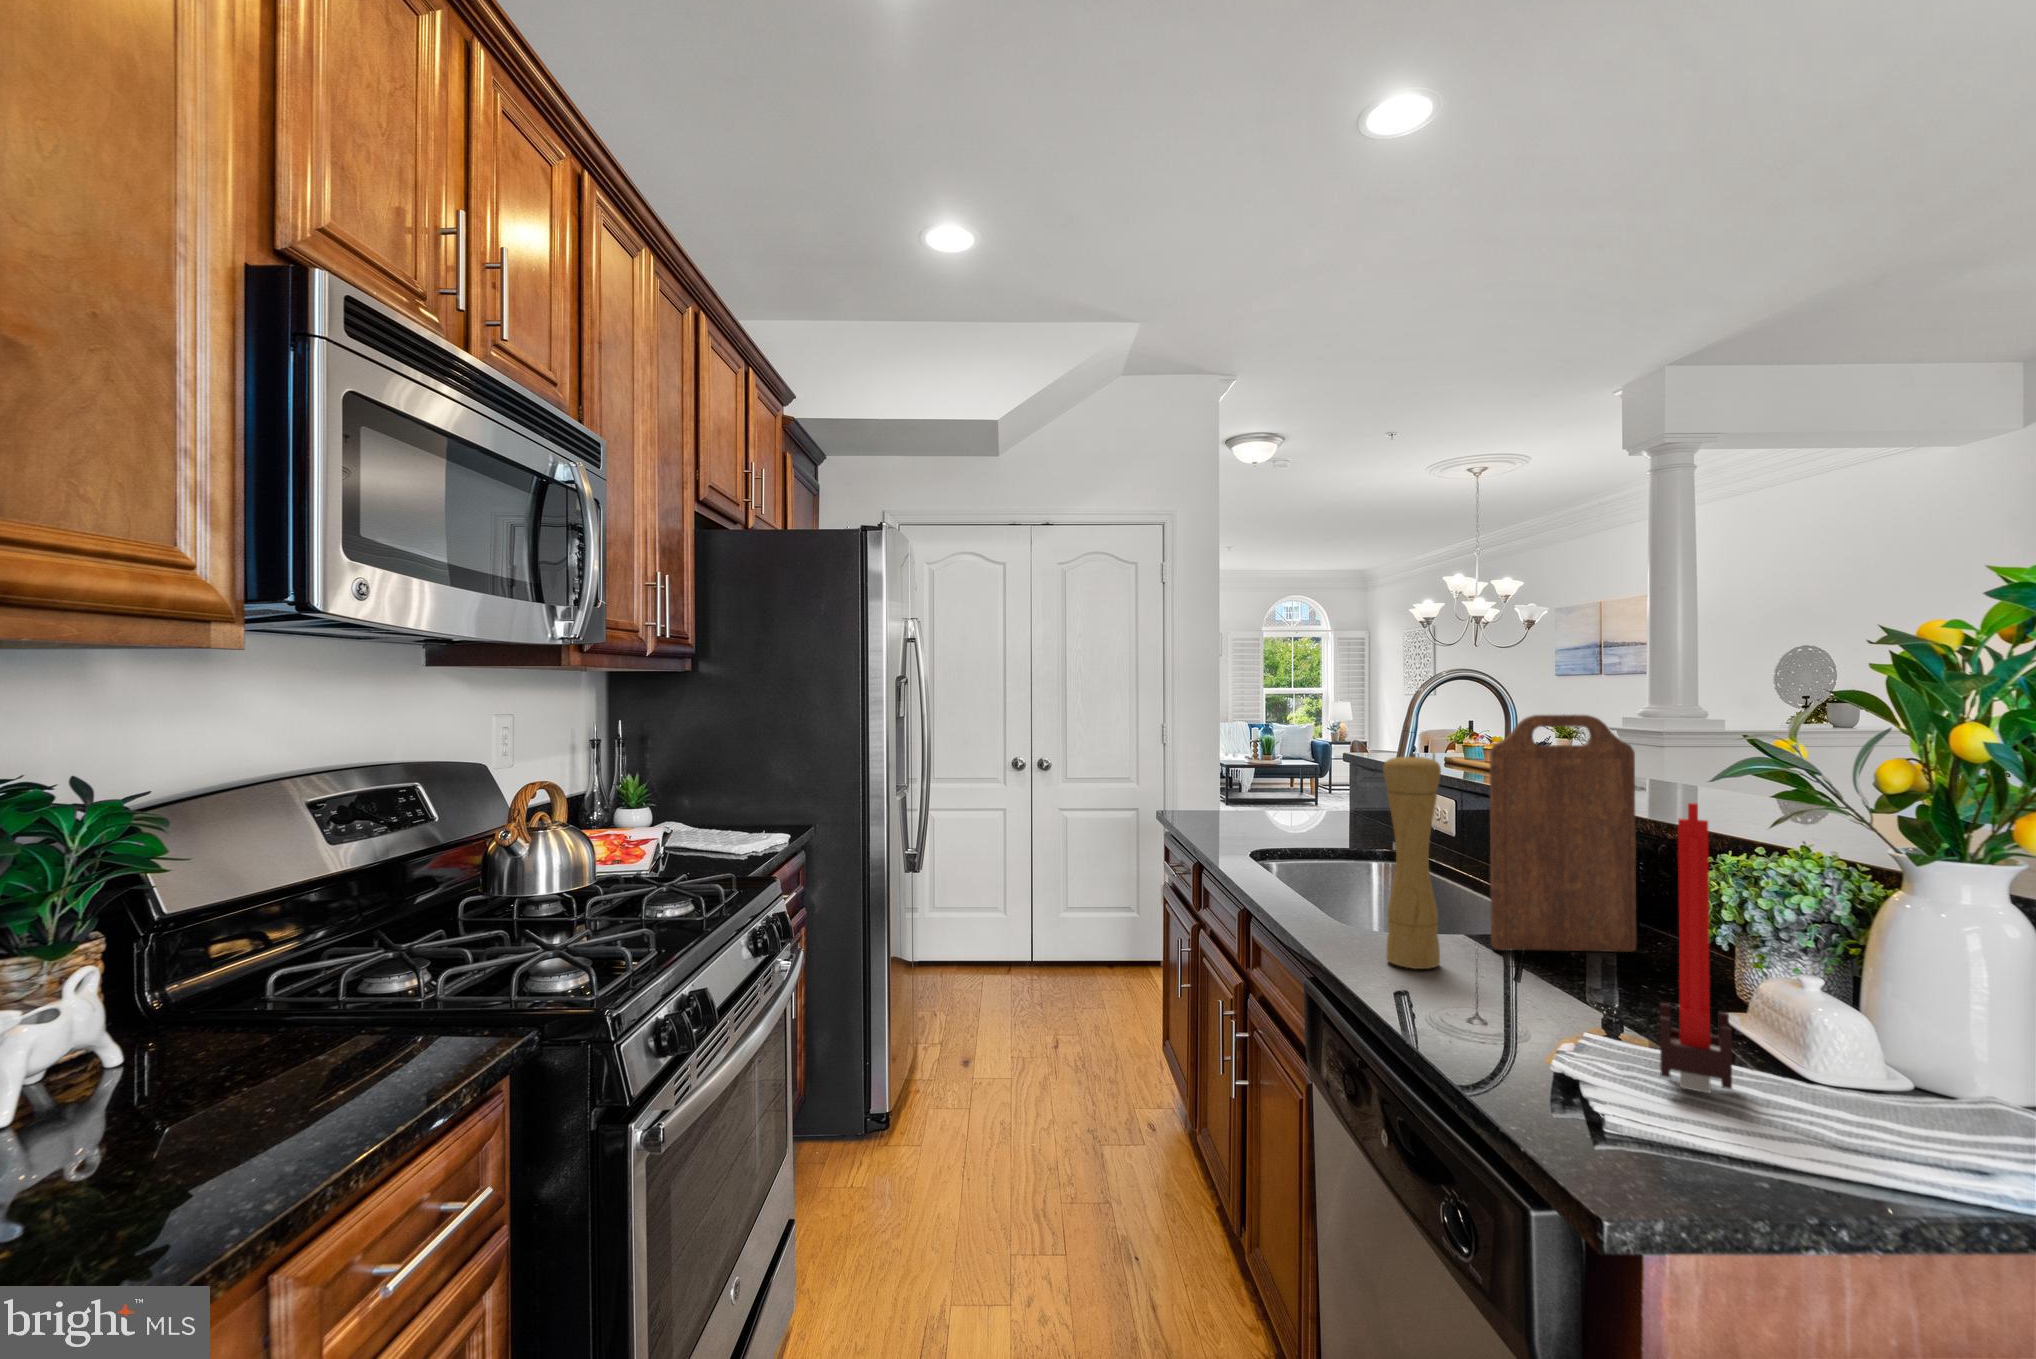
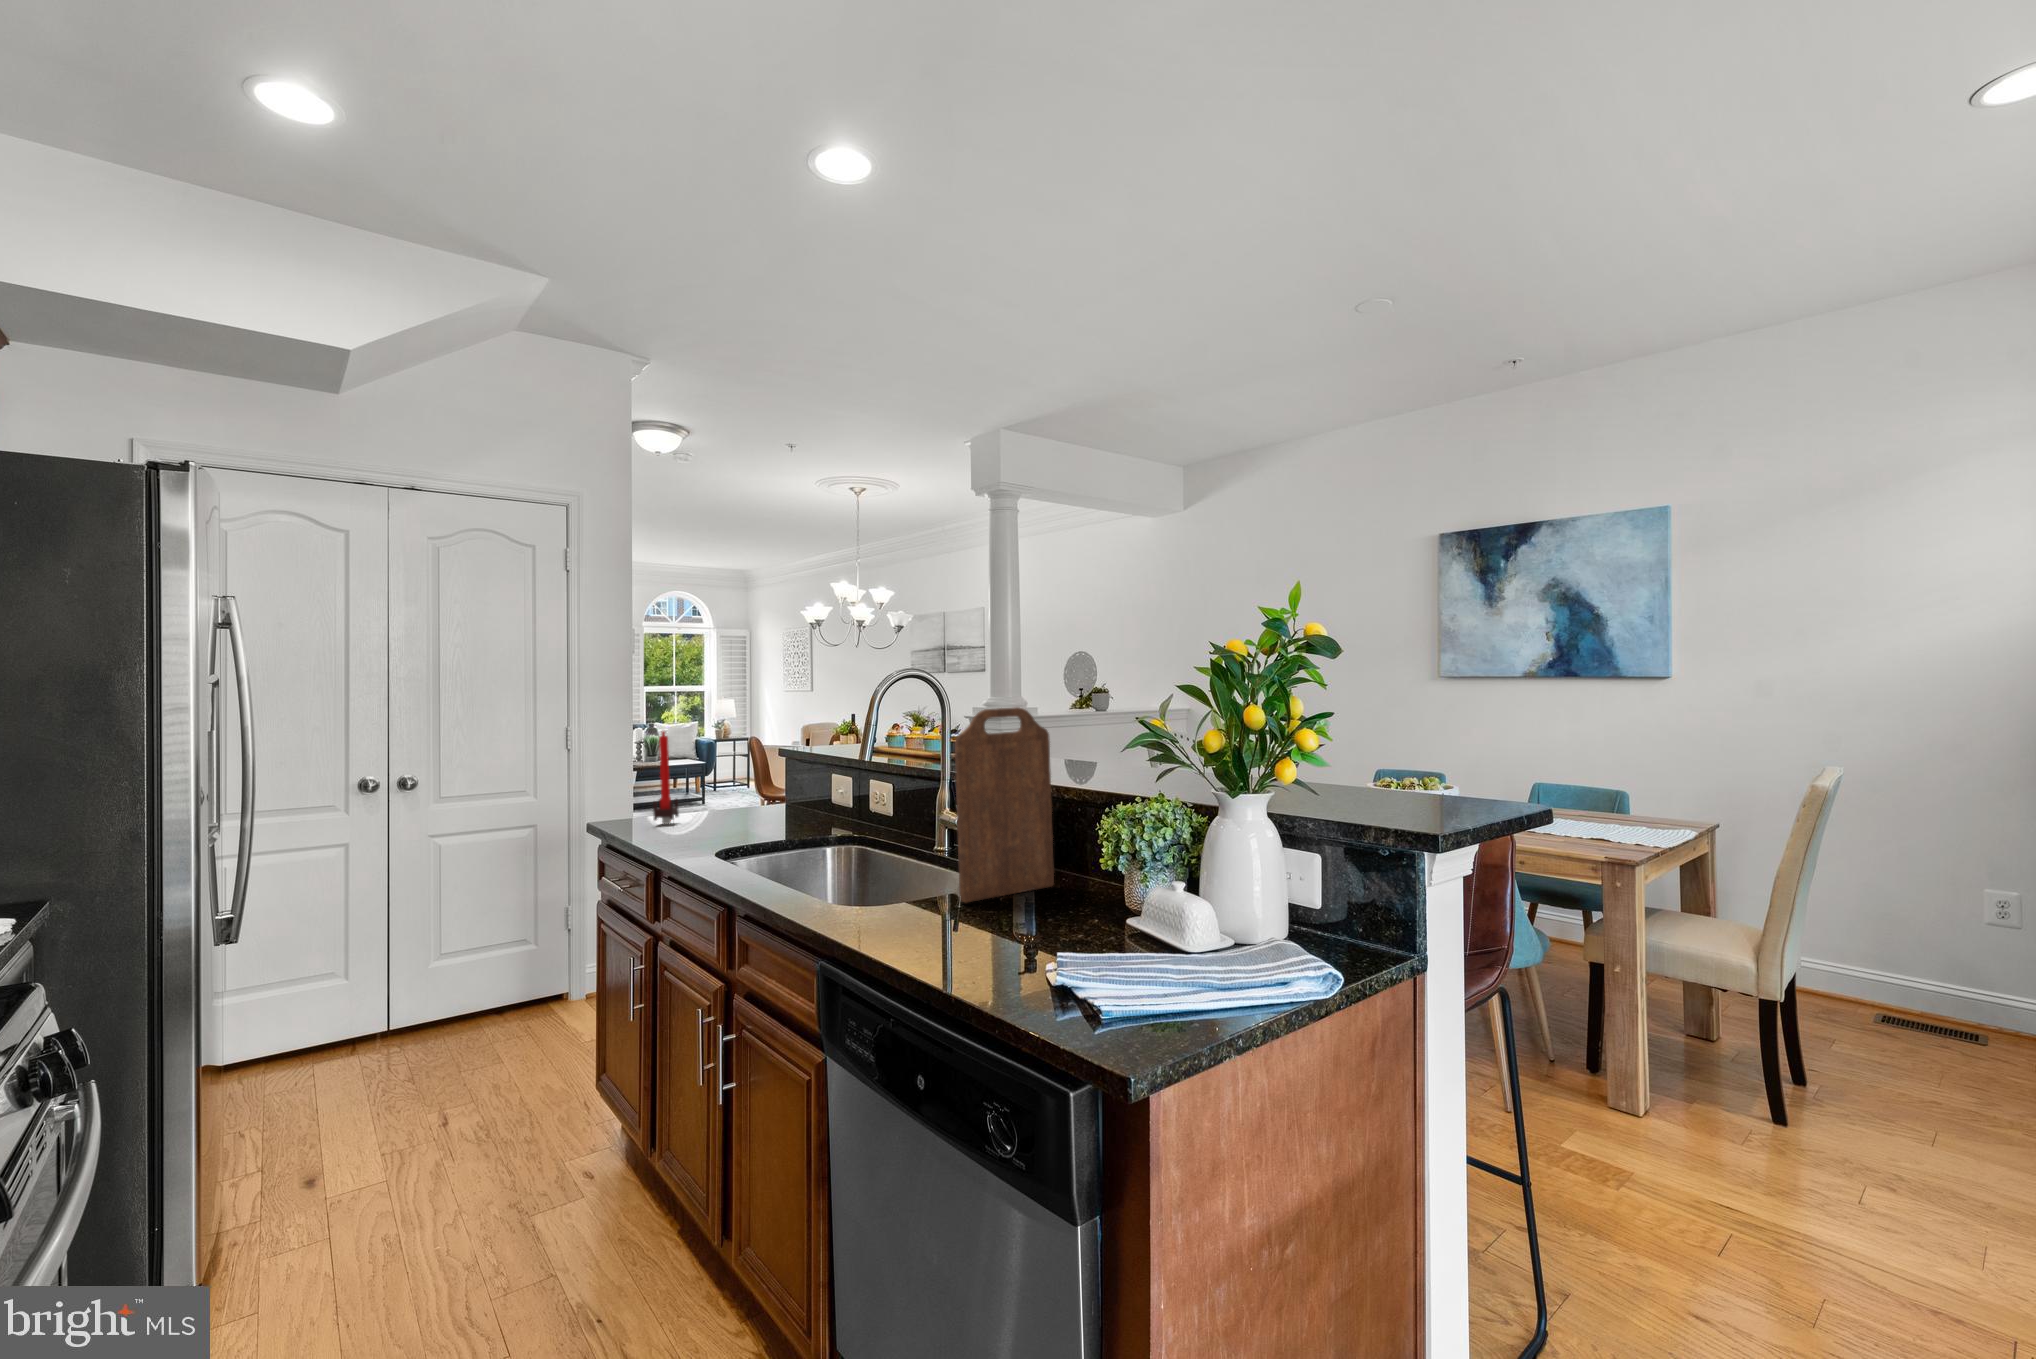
pepper mill: present [1383,753,1441,969] -> none [882,747,932,931]
candle: present [1660,803,1732,1093] -> present [653,731,679,824]

